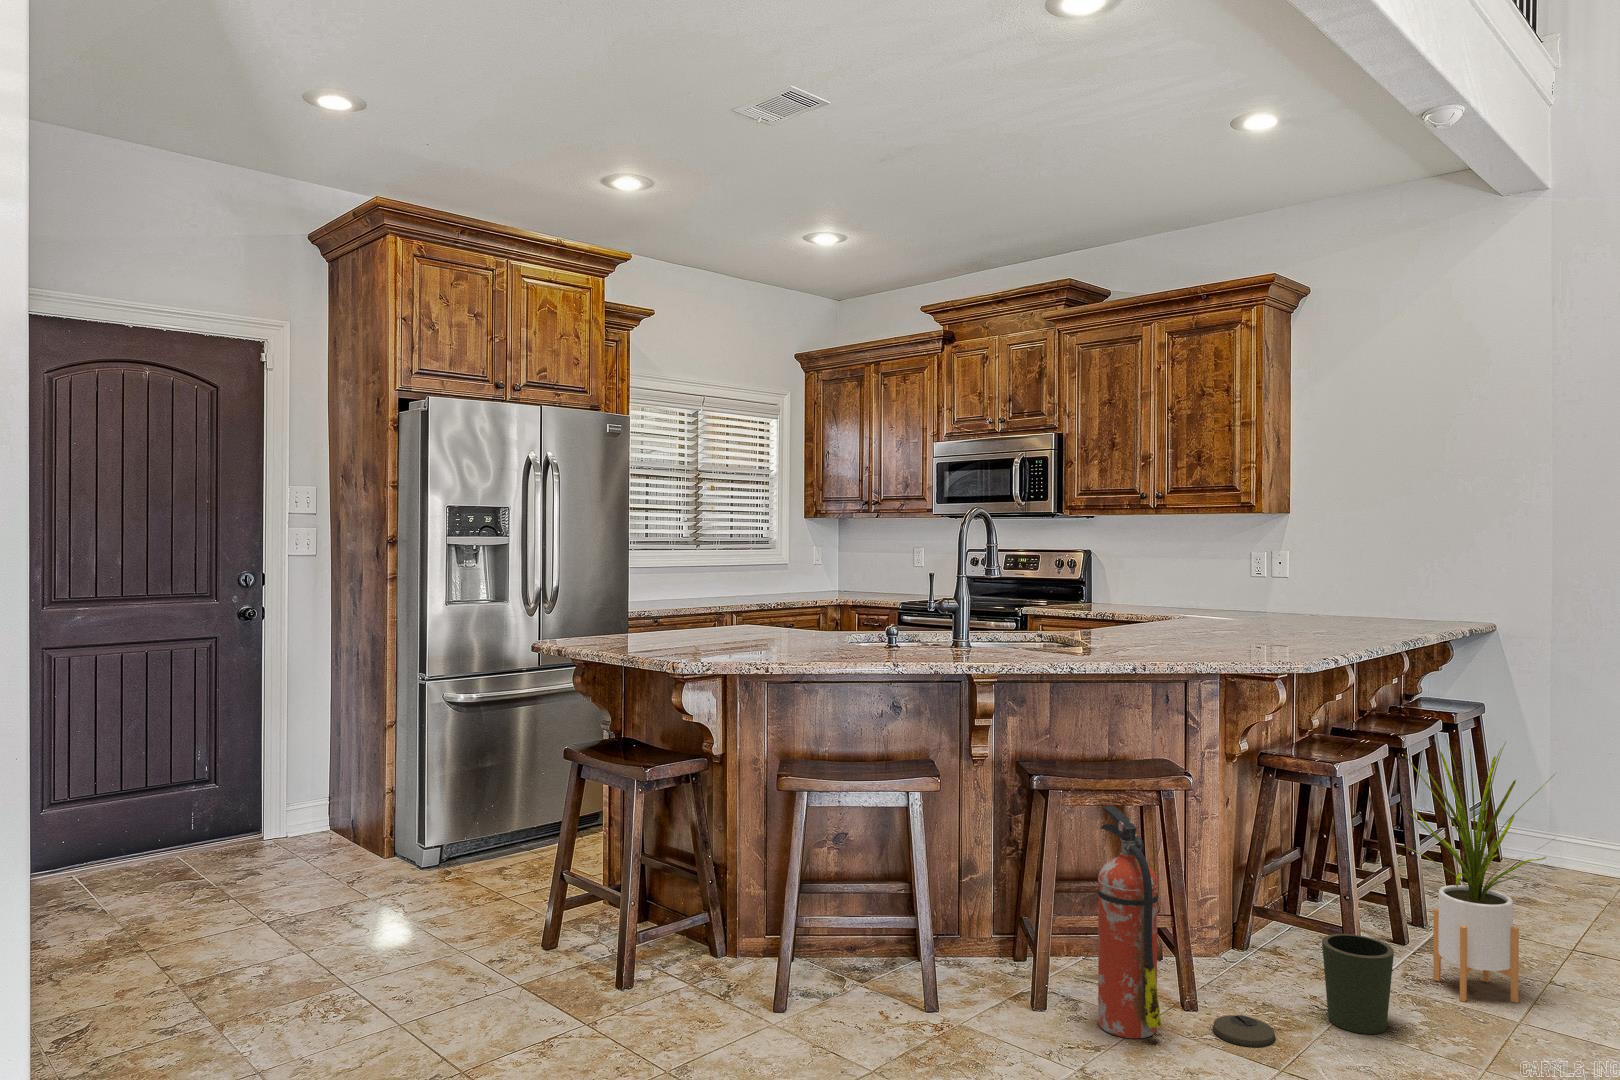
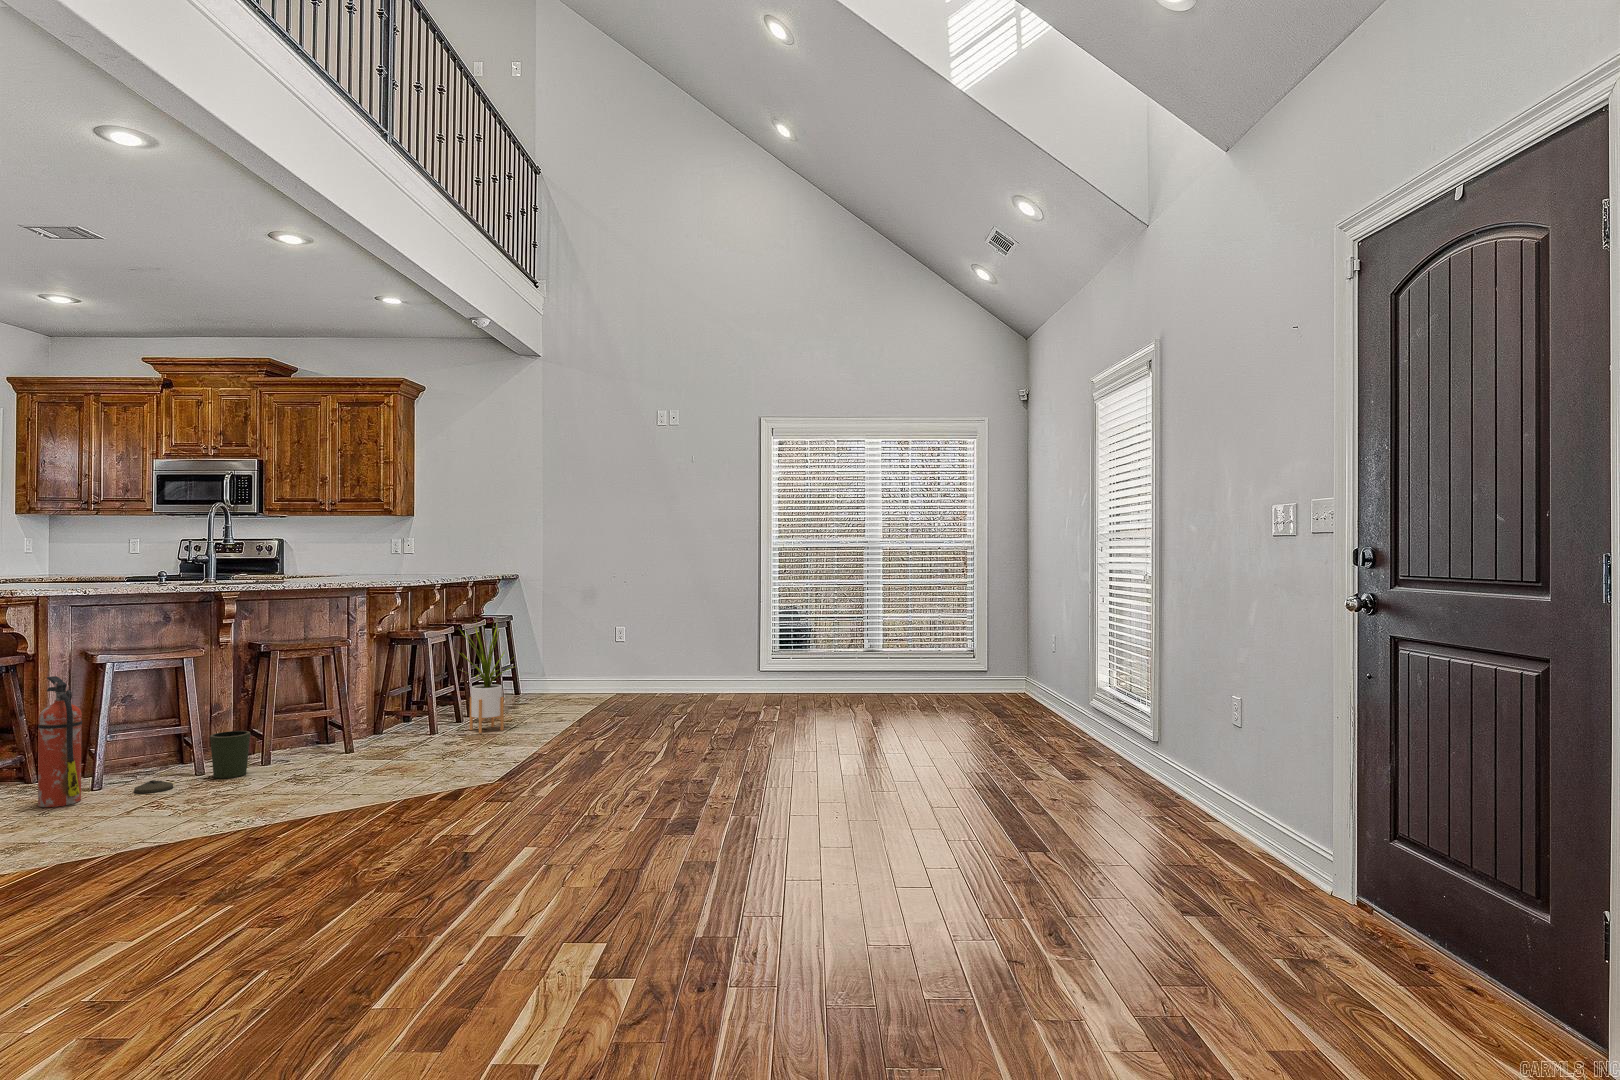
fire extinguisher: present [1098,806,1161,1038] -> present [38,676,82,807]
trash can: present [1213,934,1394,1047] -> present [134,731,250,794]

